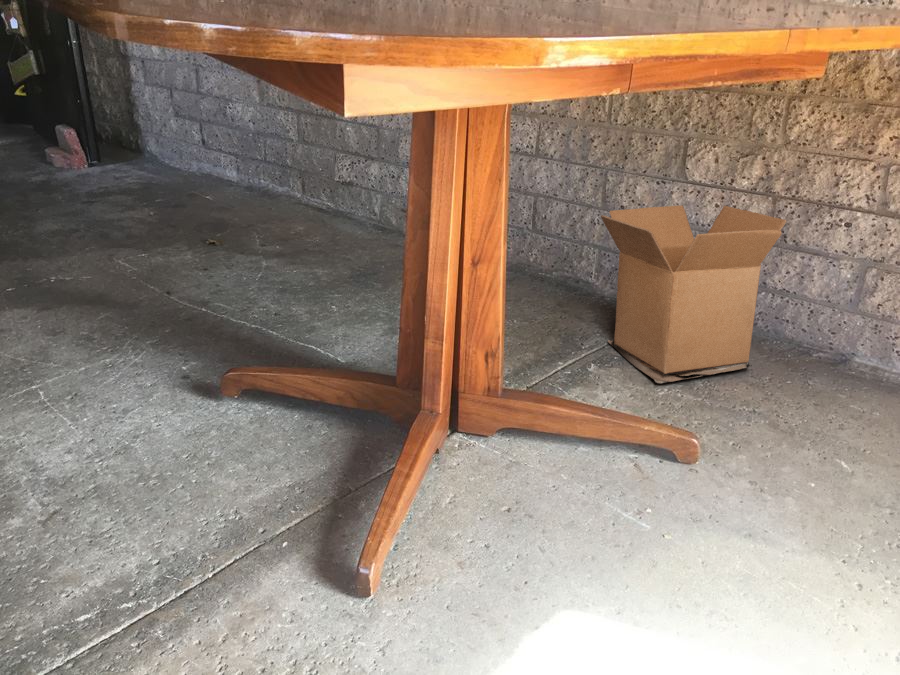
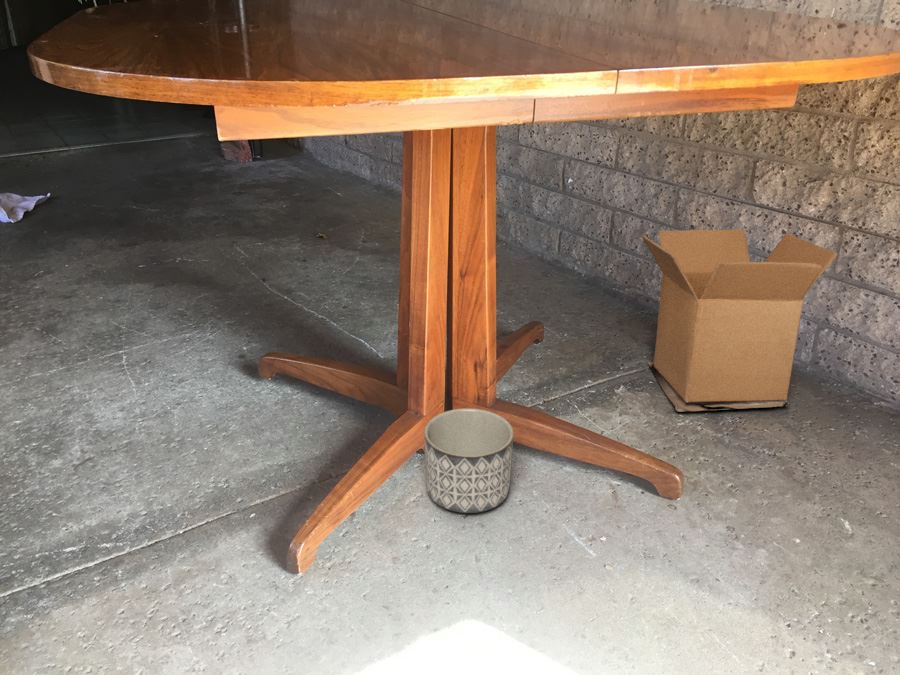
planter: none [458,400,550,507] -> present [424,408,514,513]

